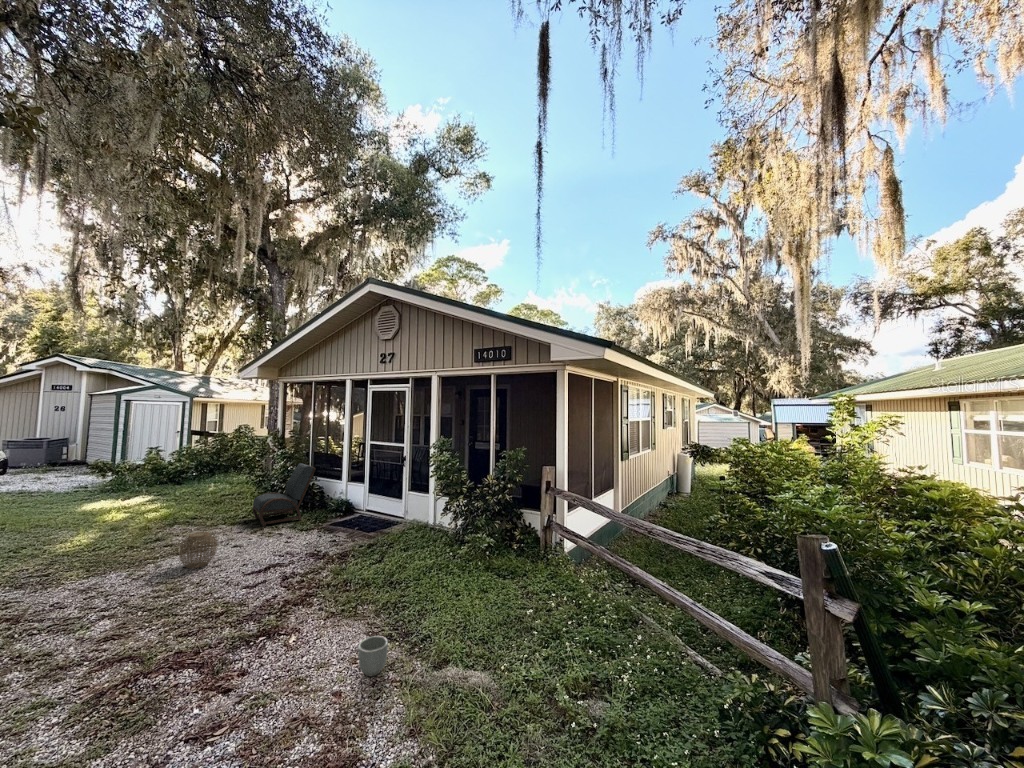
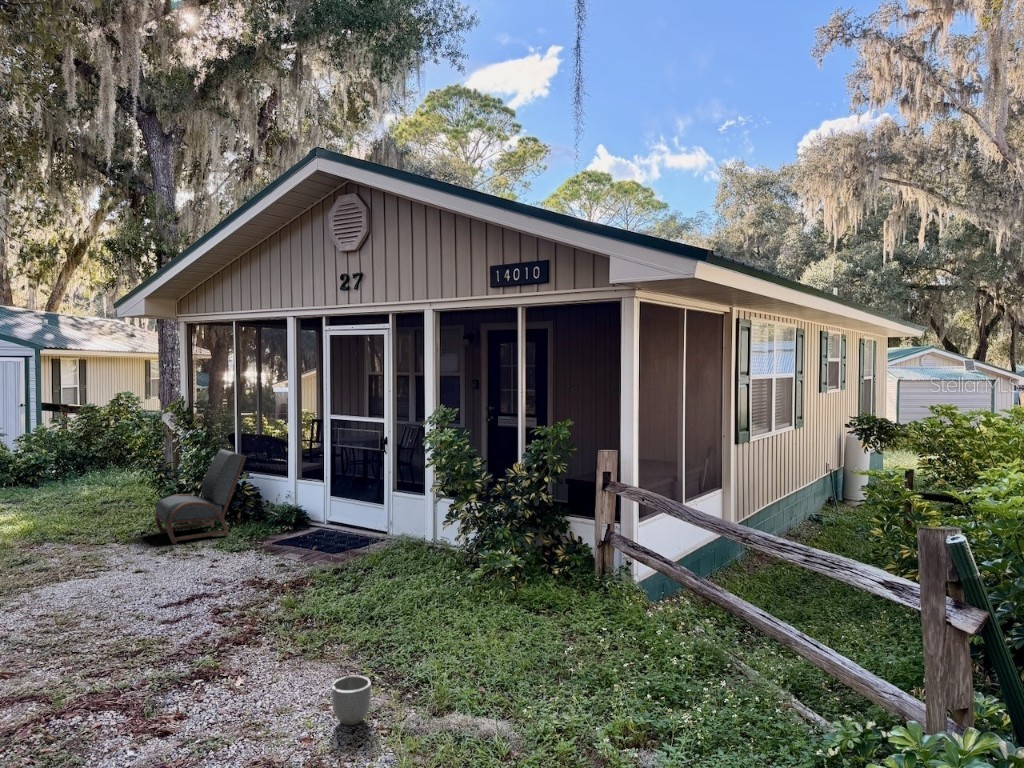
woven basket: present [179,532,217,568] -> none [65,546,115,597]

